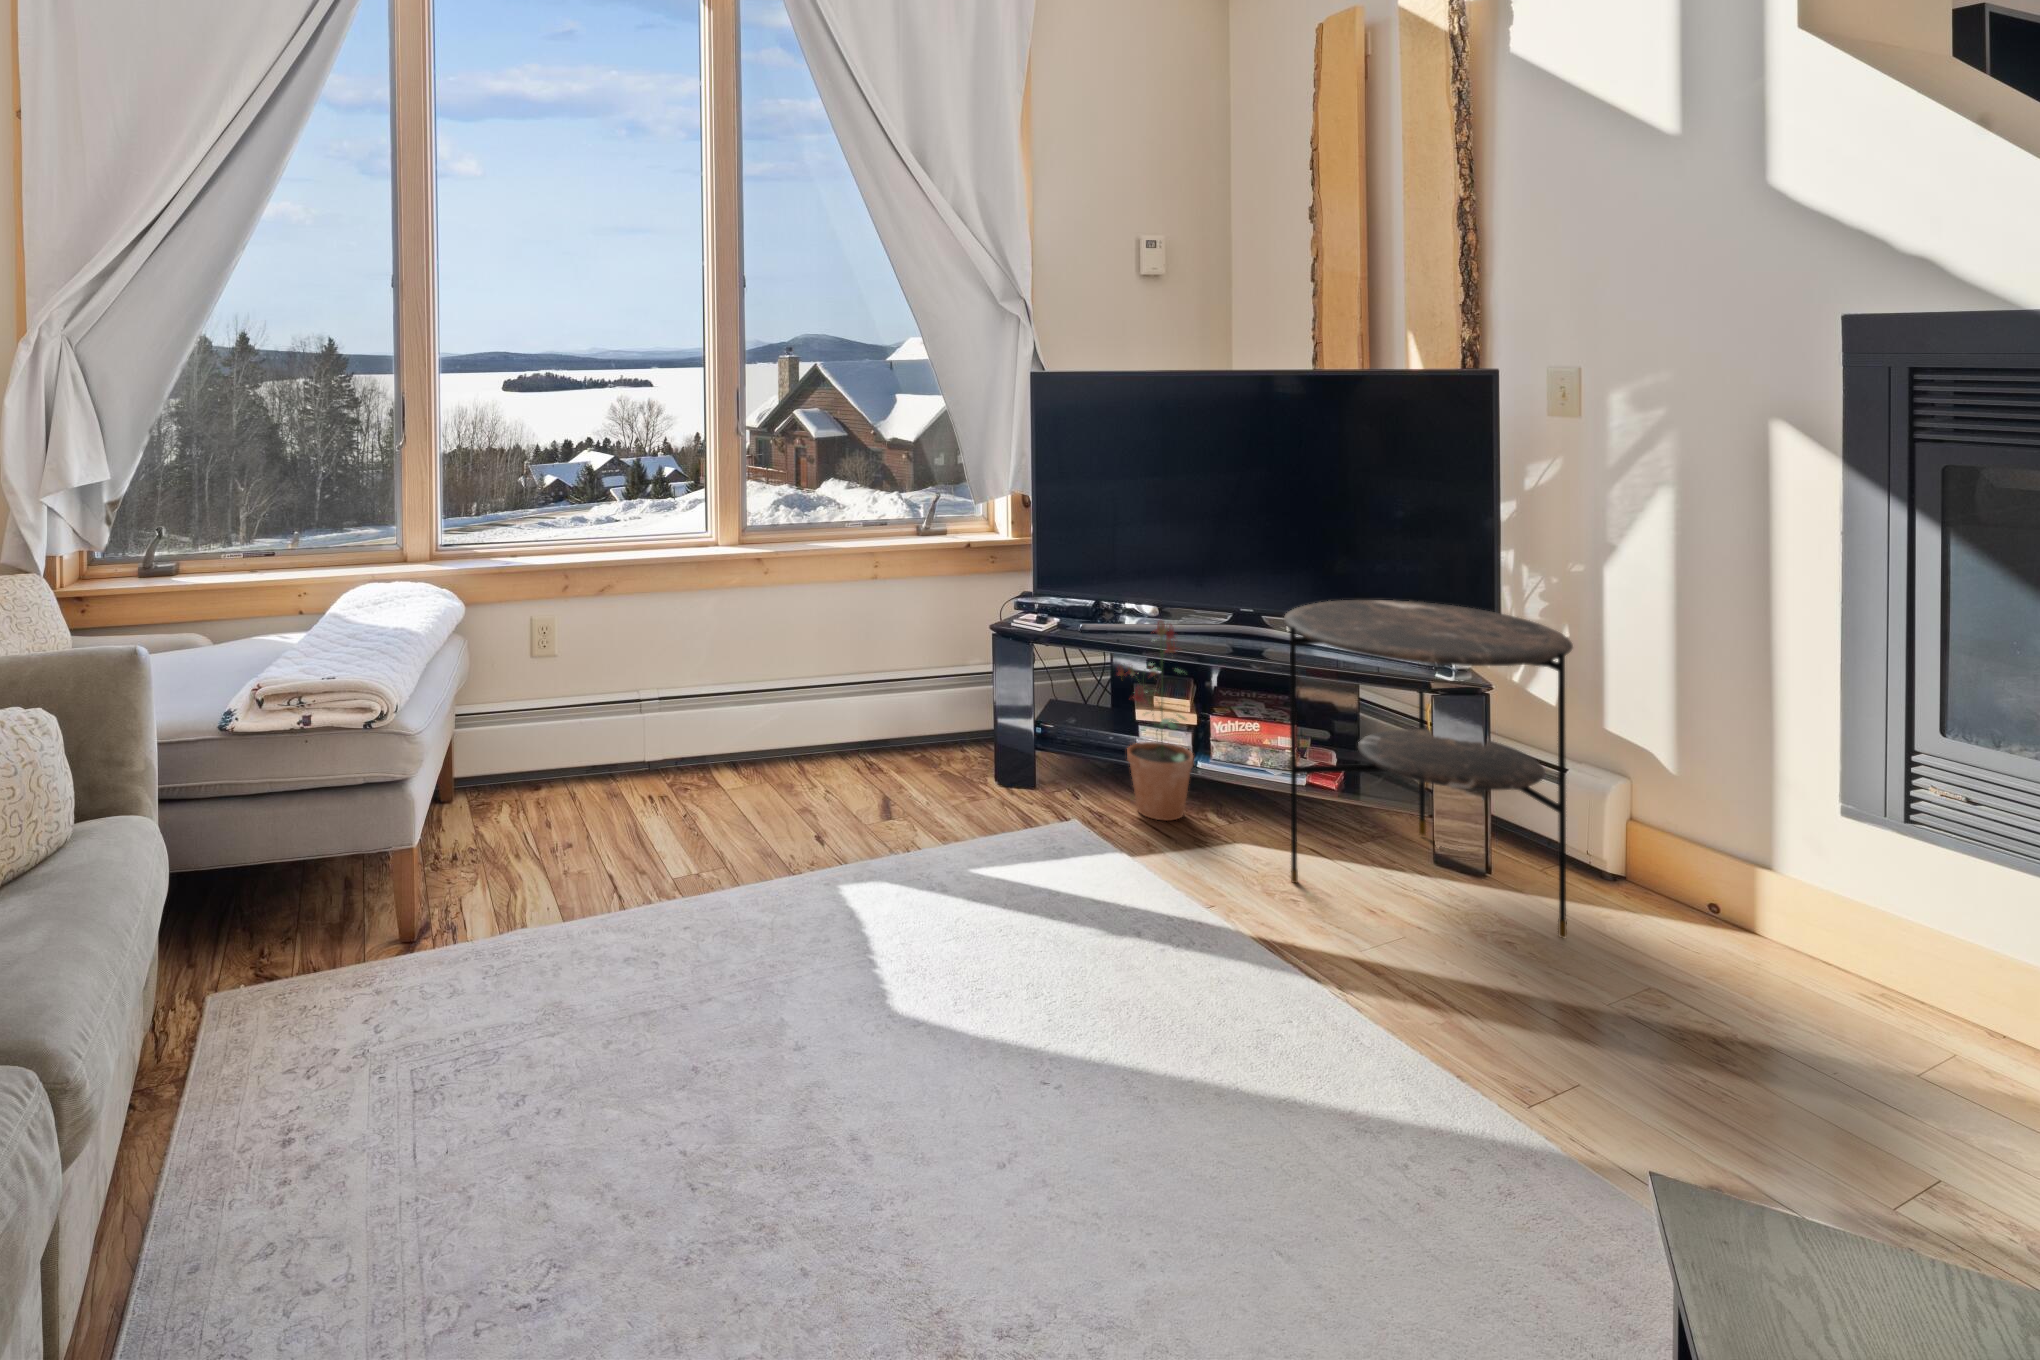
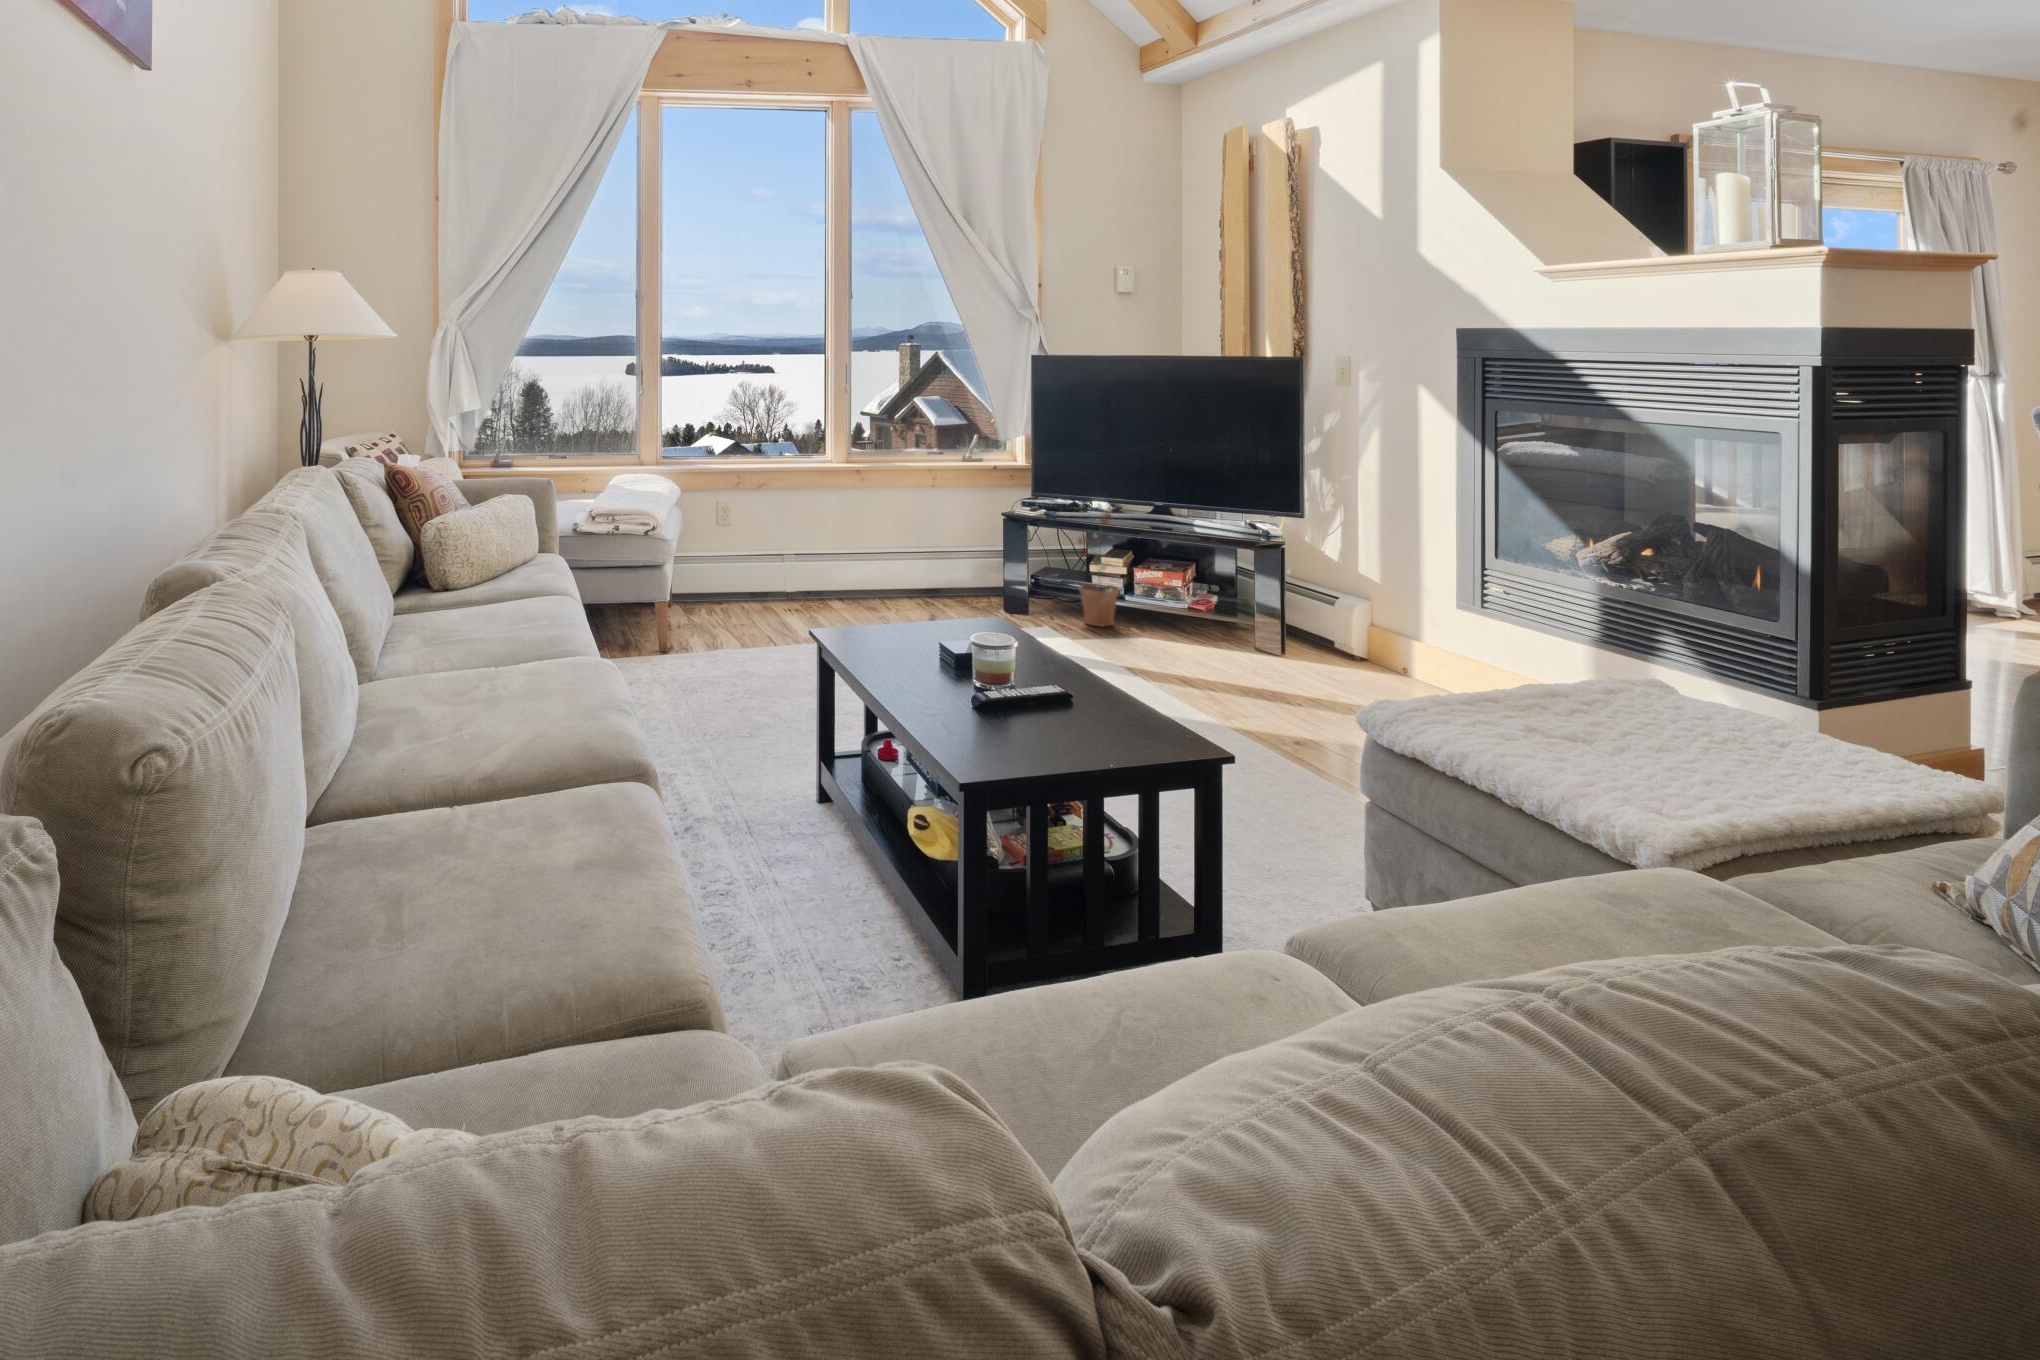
side table: present [1284,600,1573,938] -> none [1159,495,1317,671]

